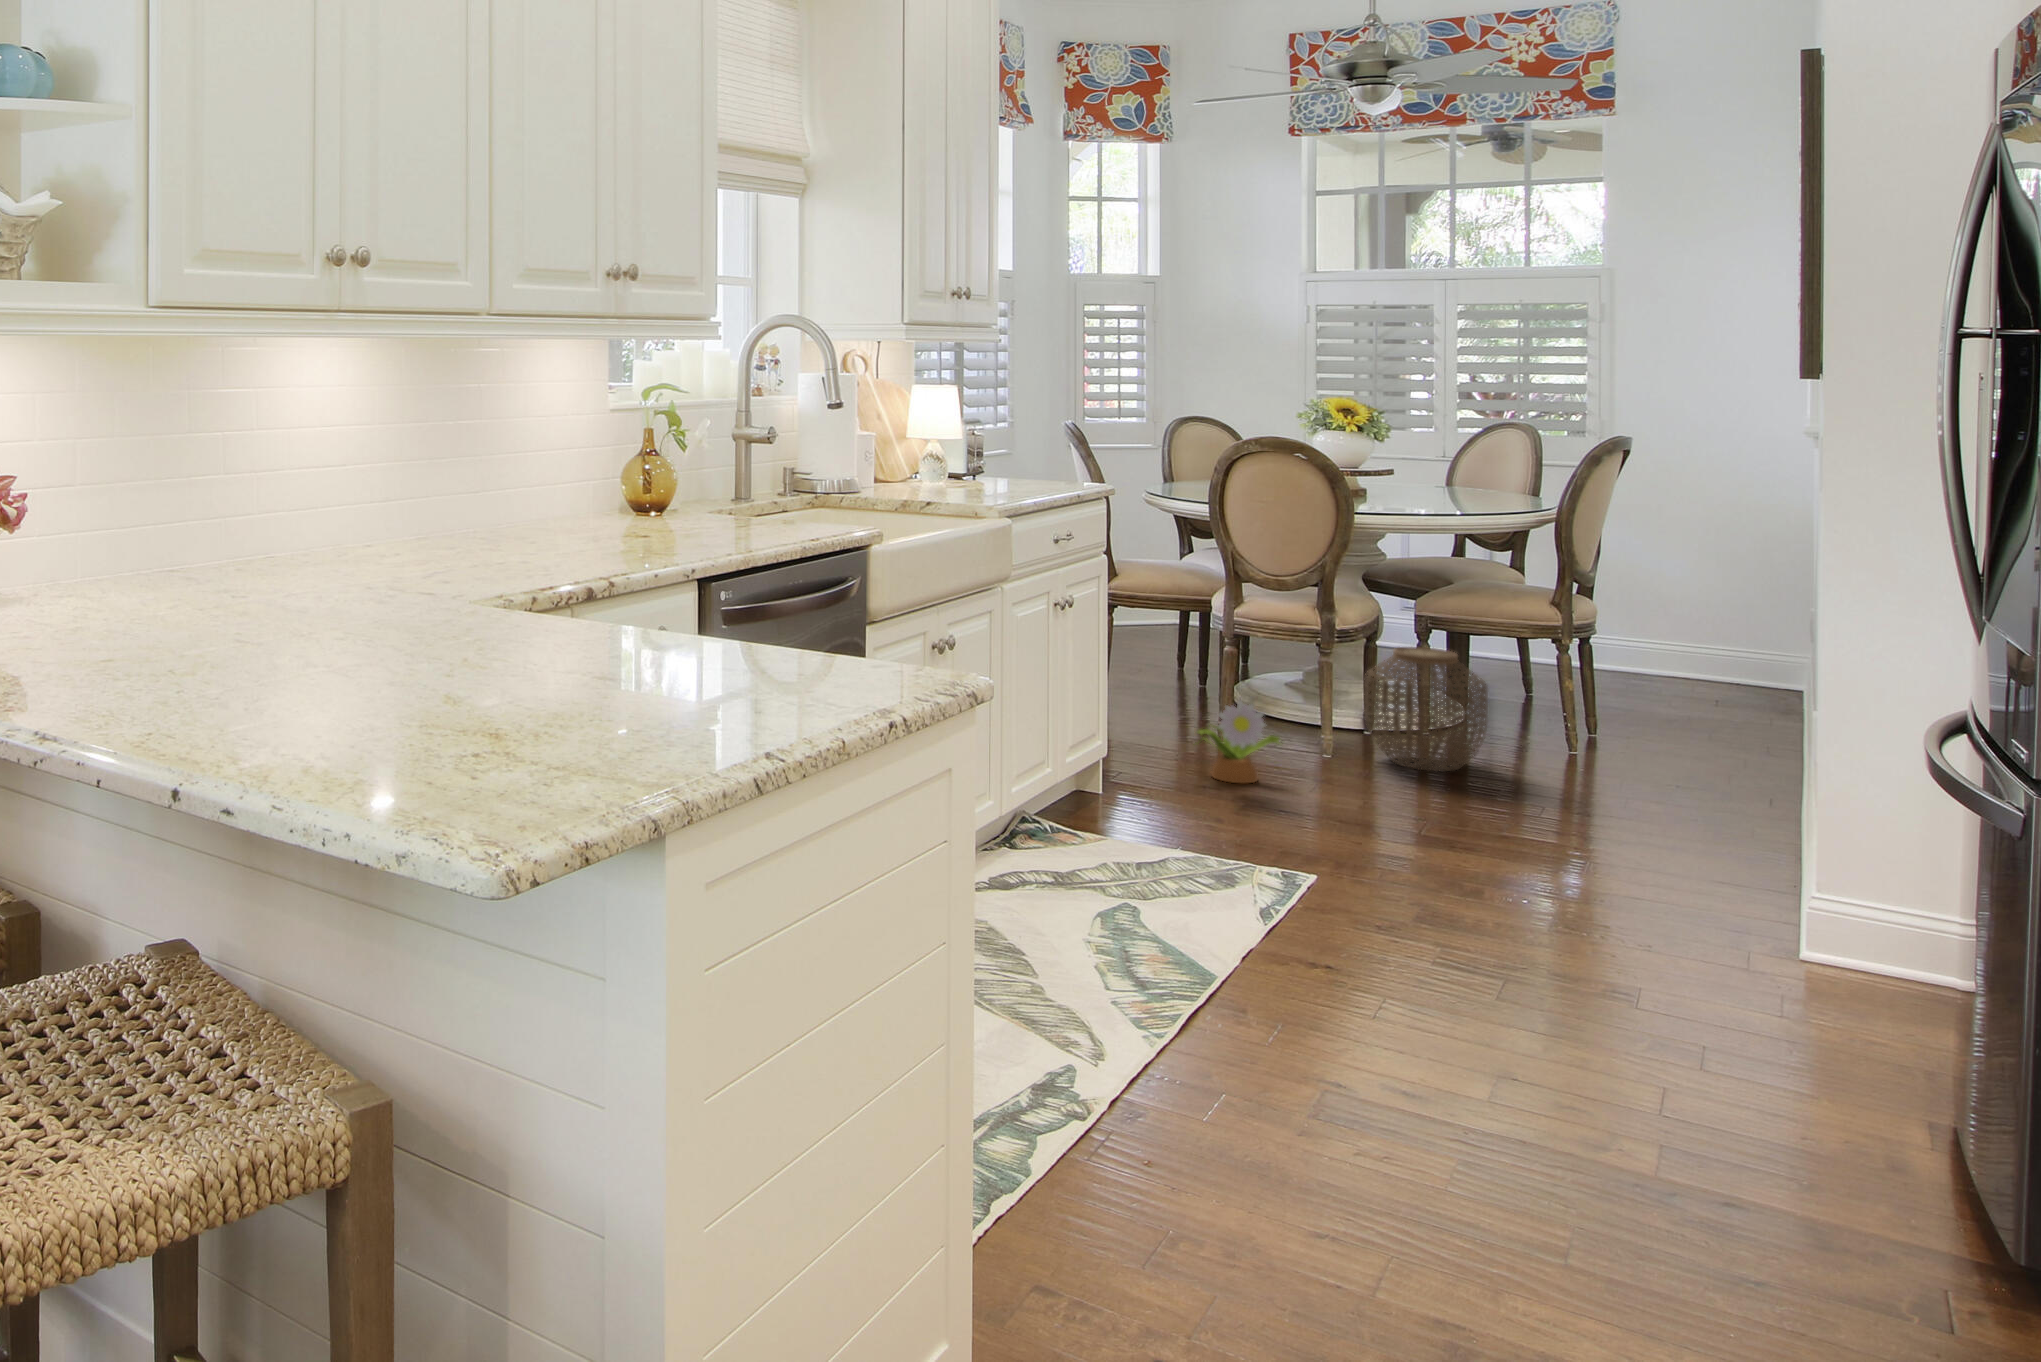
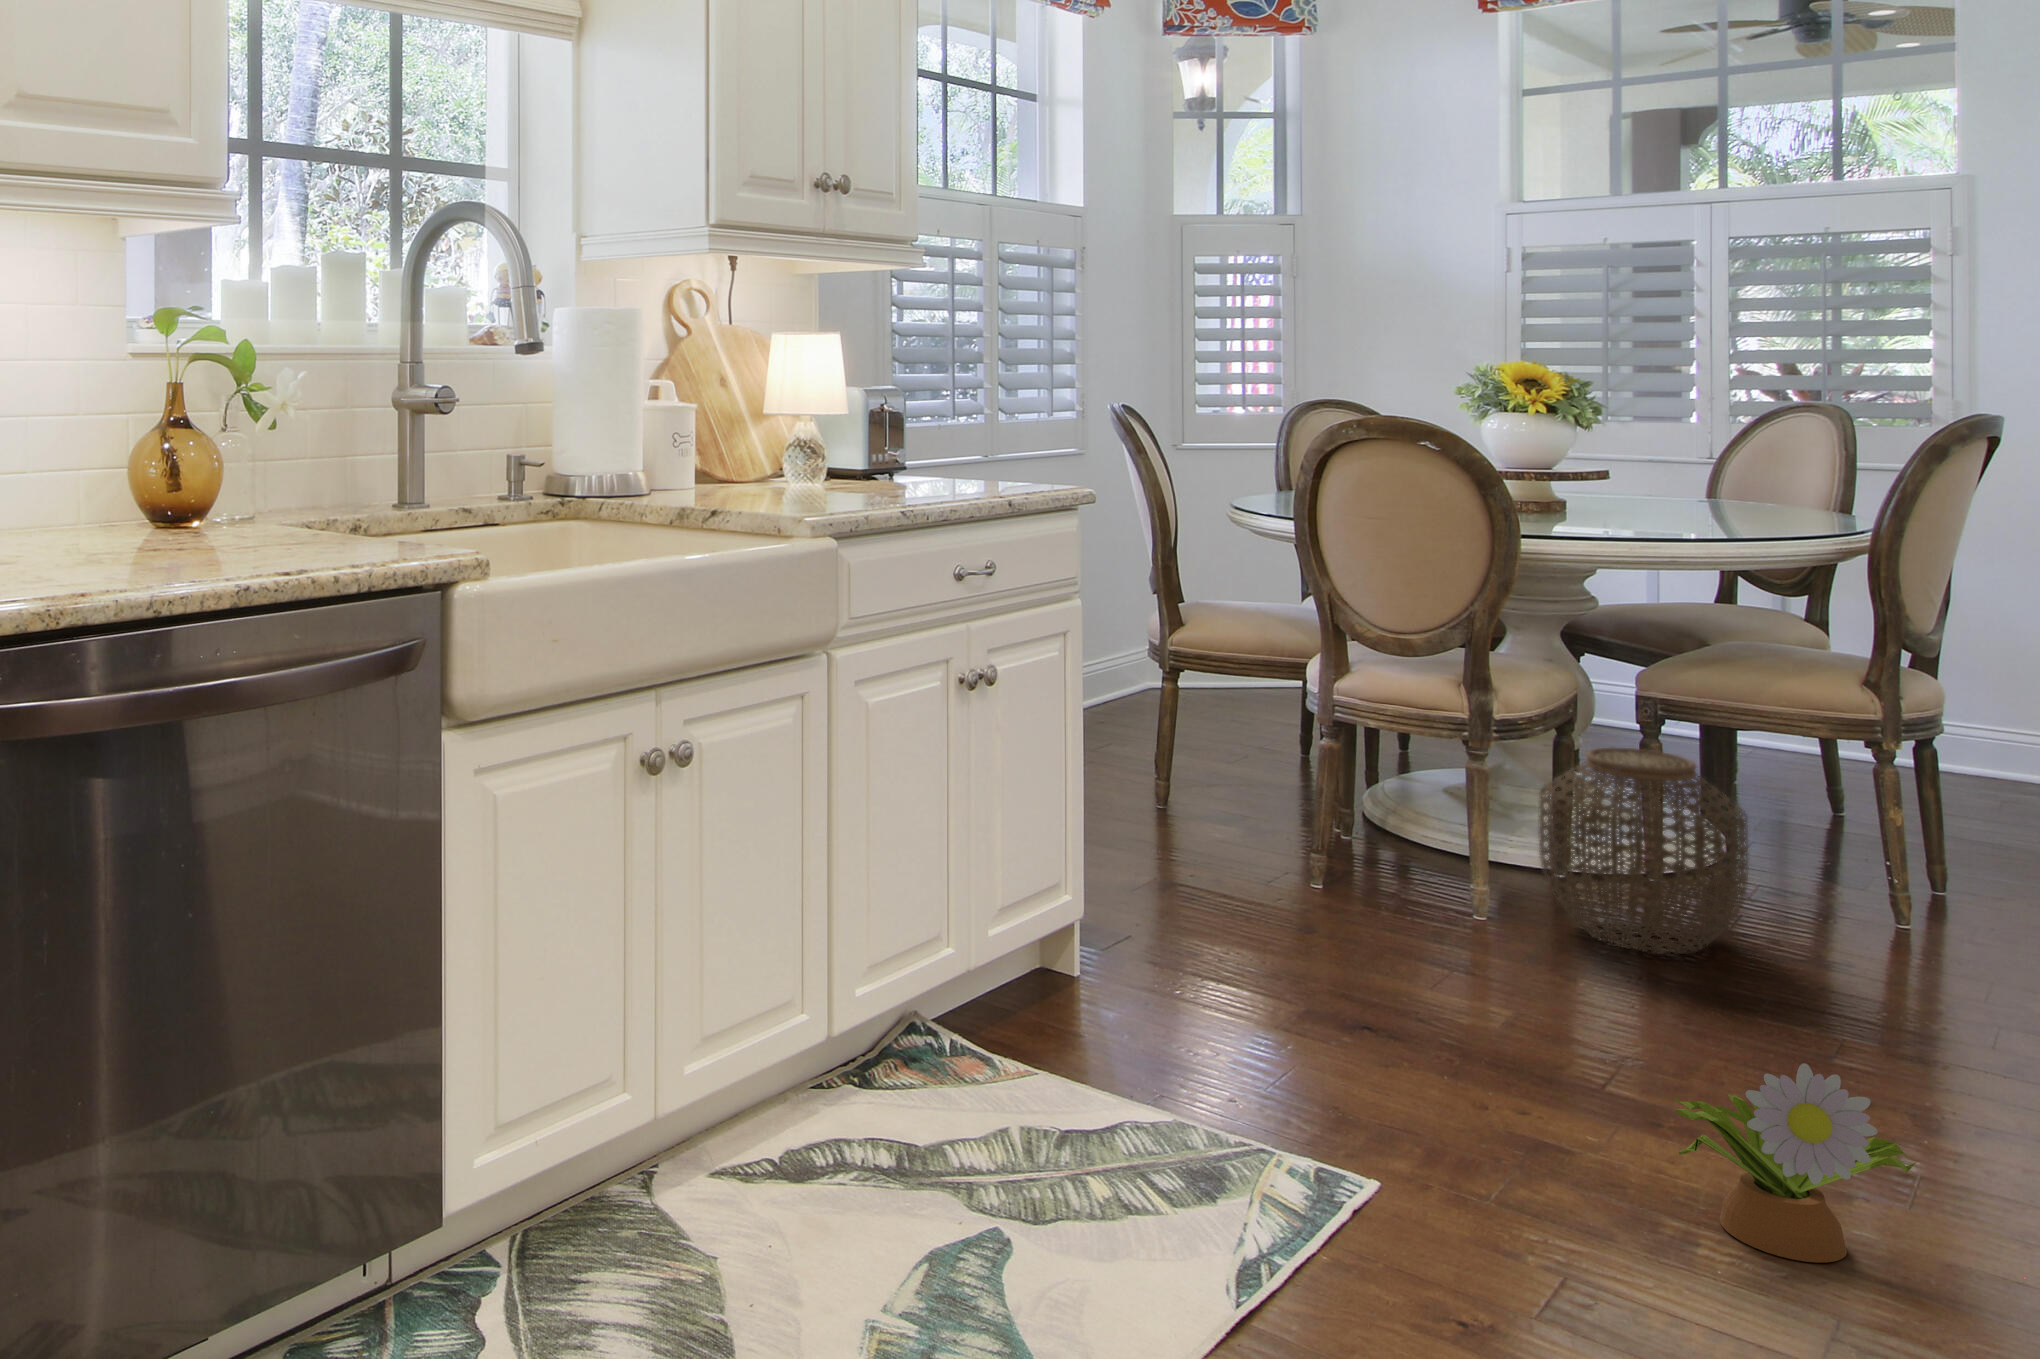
decorative plant: present [1197,701,1280,783] -> present [1674,1063,1916,1262]

